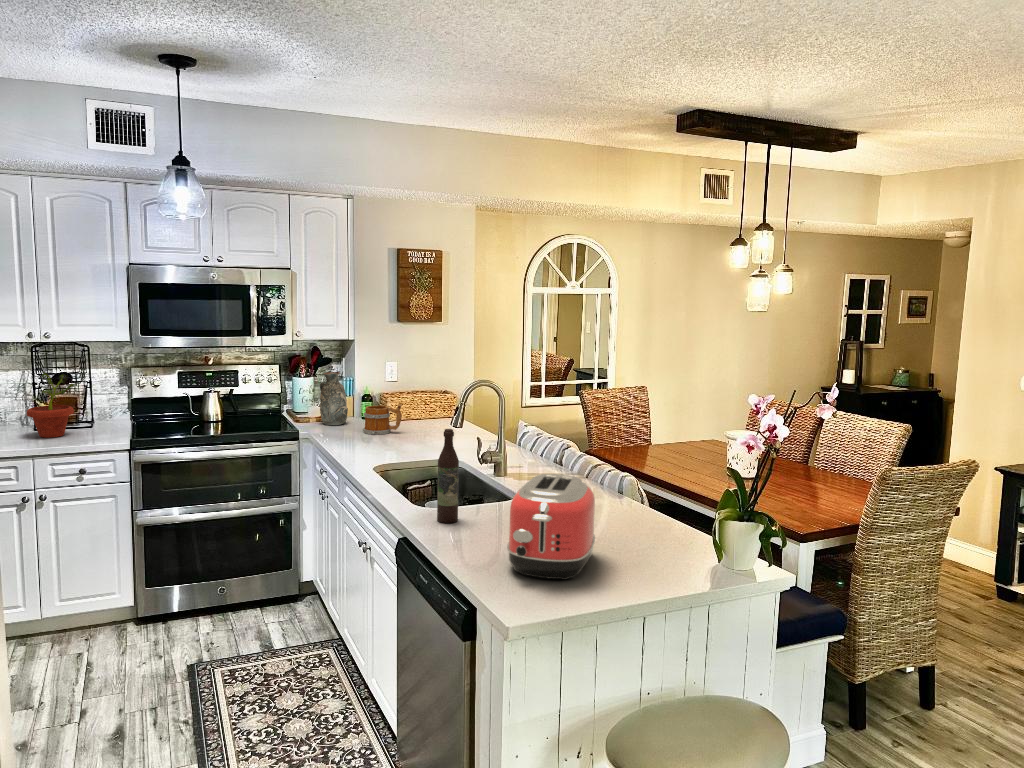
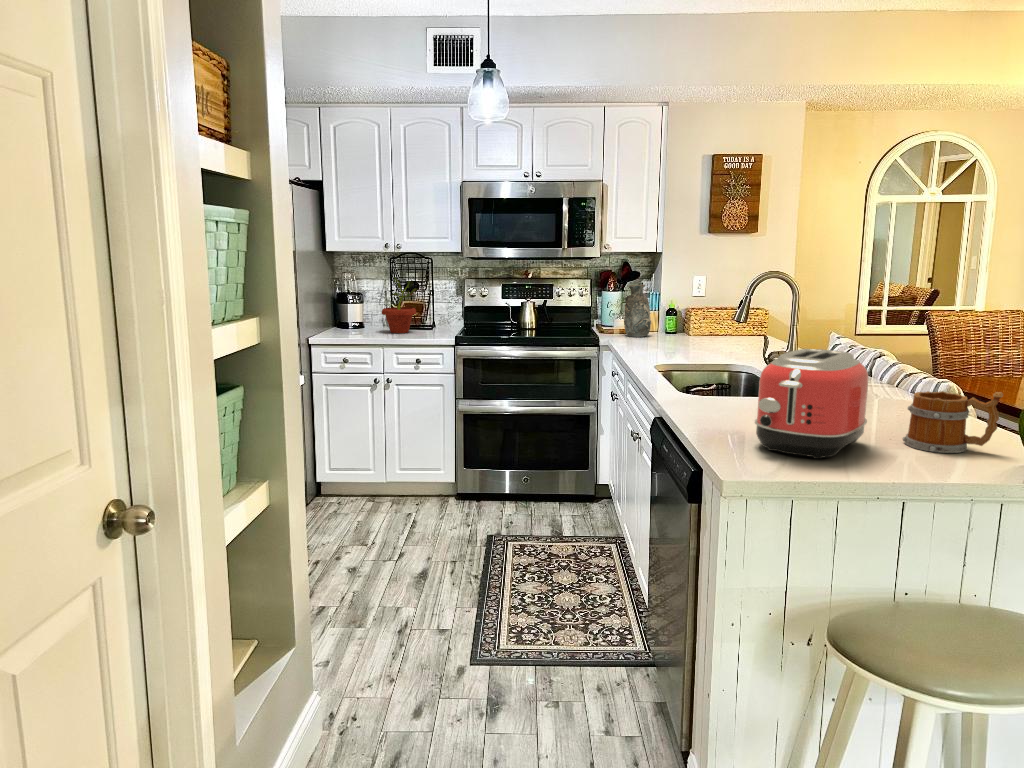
mug: present [363,404,402,434] -> present [903,391,1003,453]
wine bottle: present [437,429,459,523] -> none [700,308,725,407]

